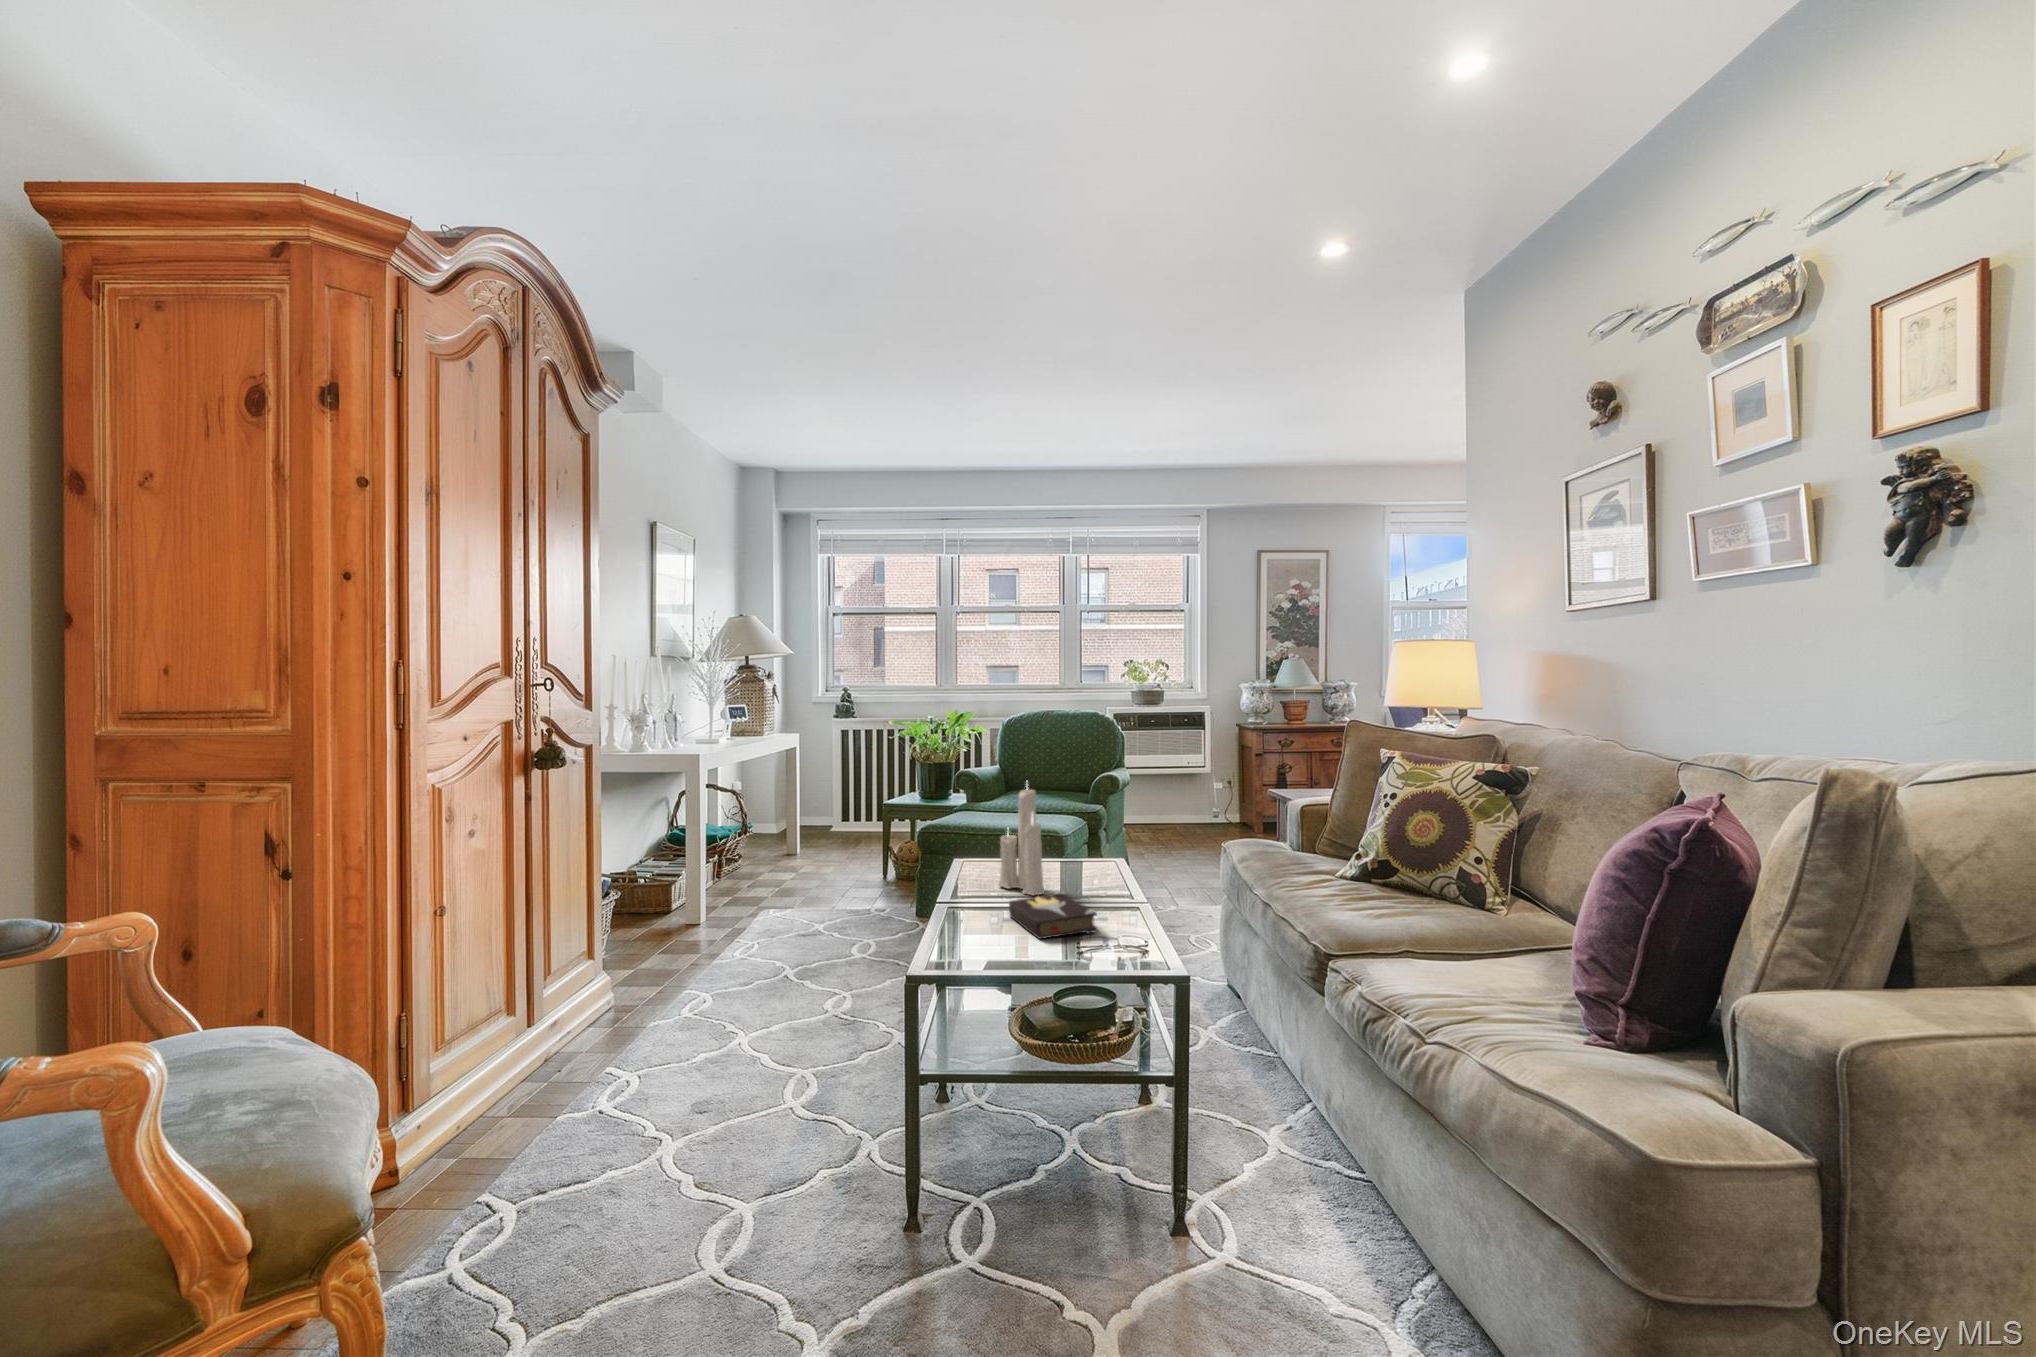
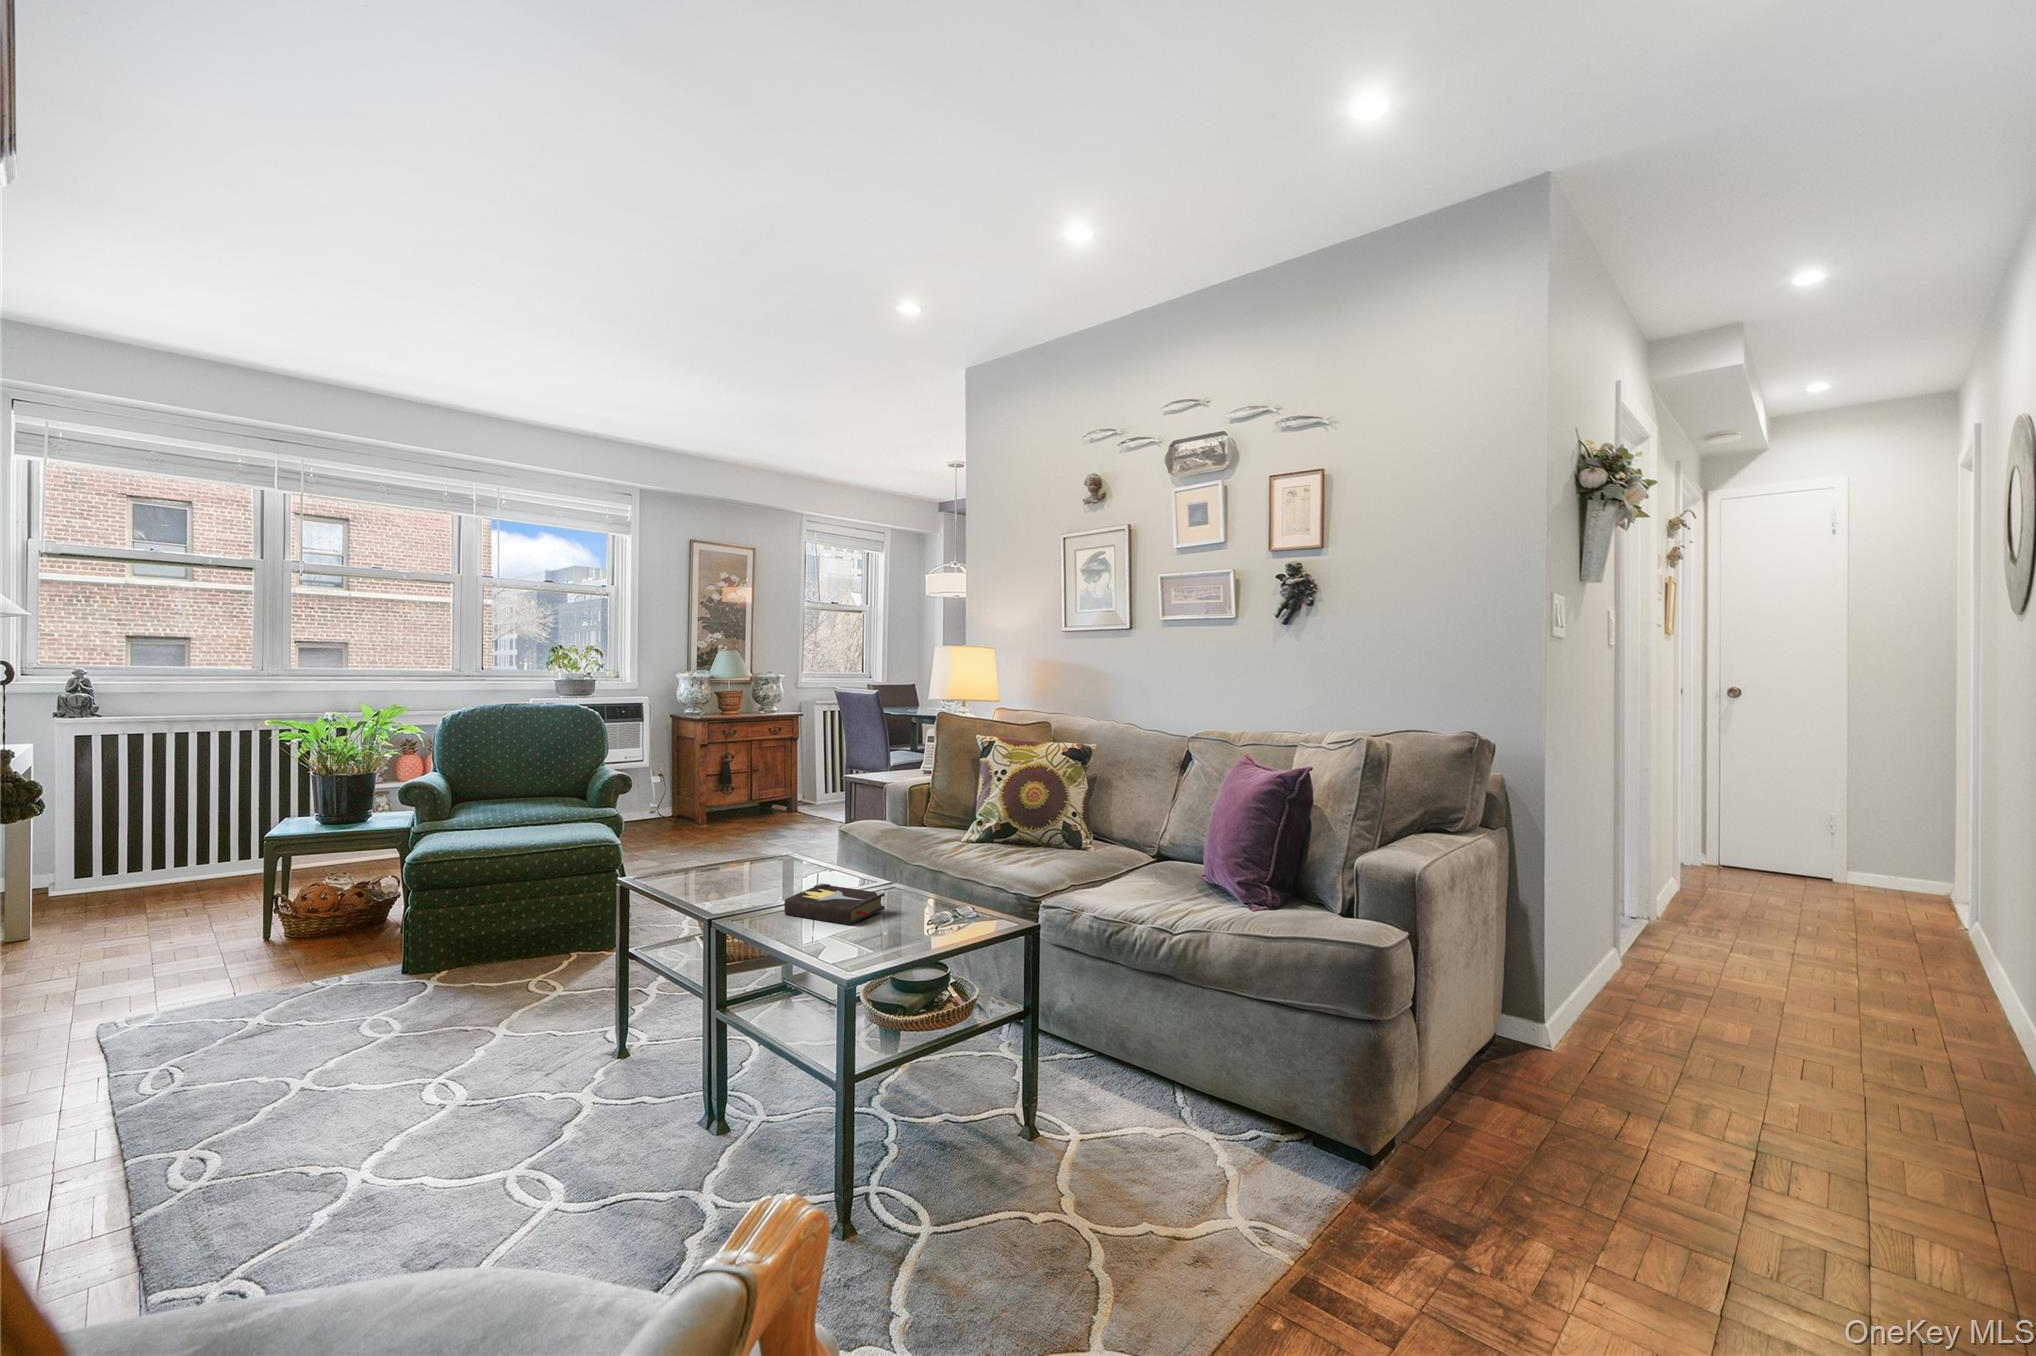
candle: present [998,781,1044,895] -> none [713,772,771,895]

